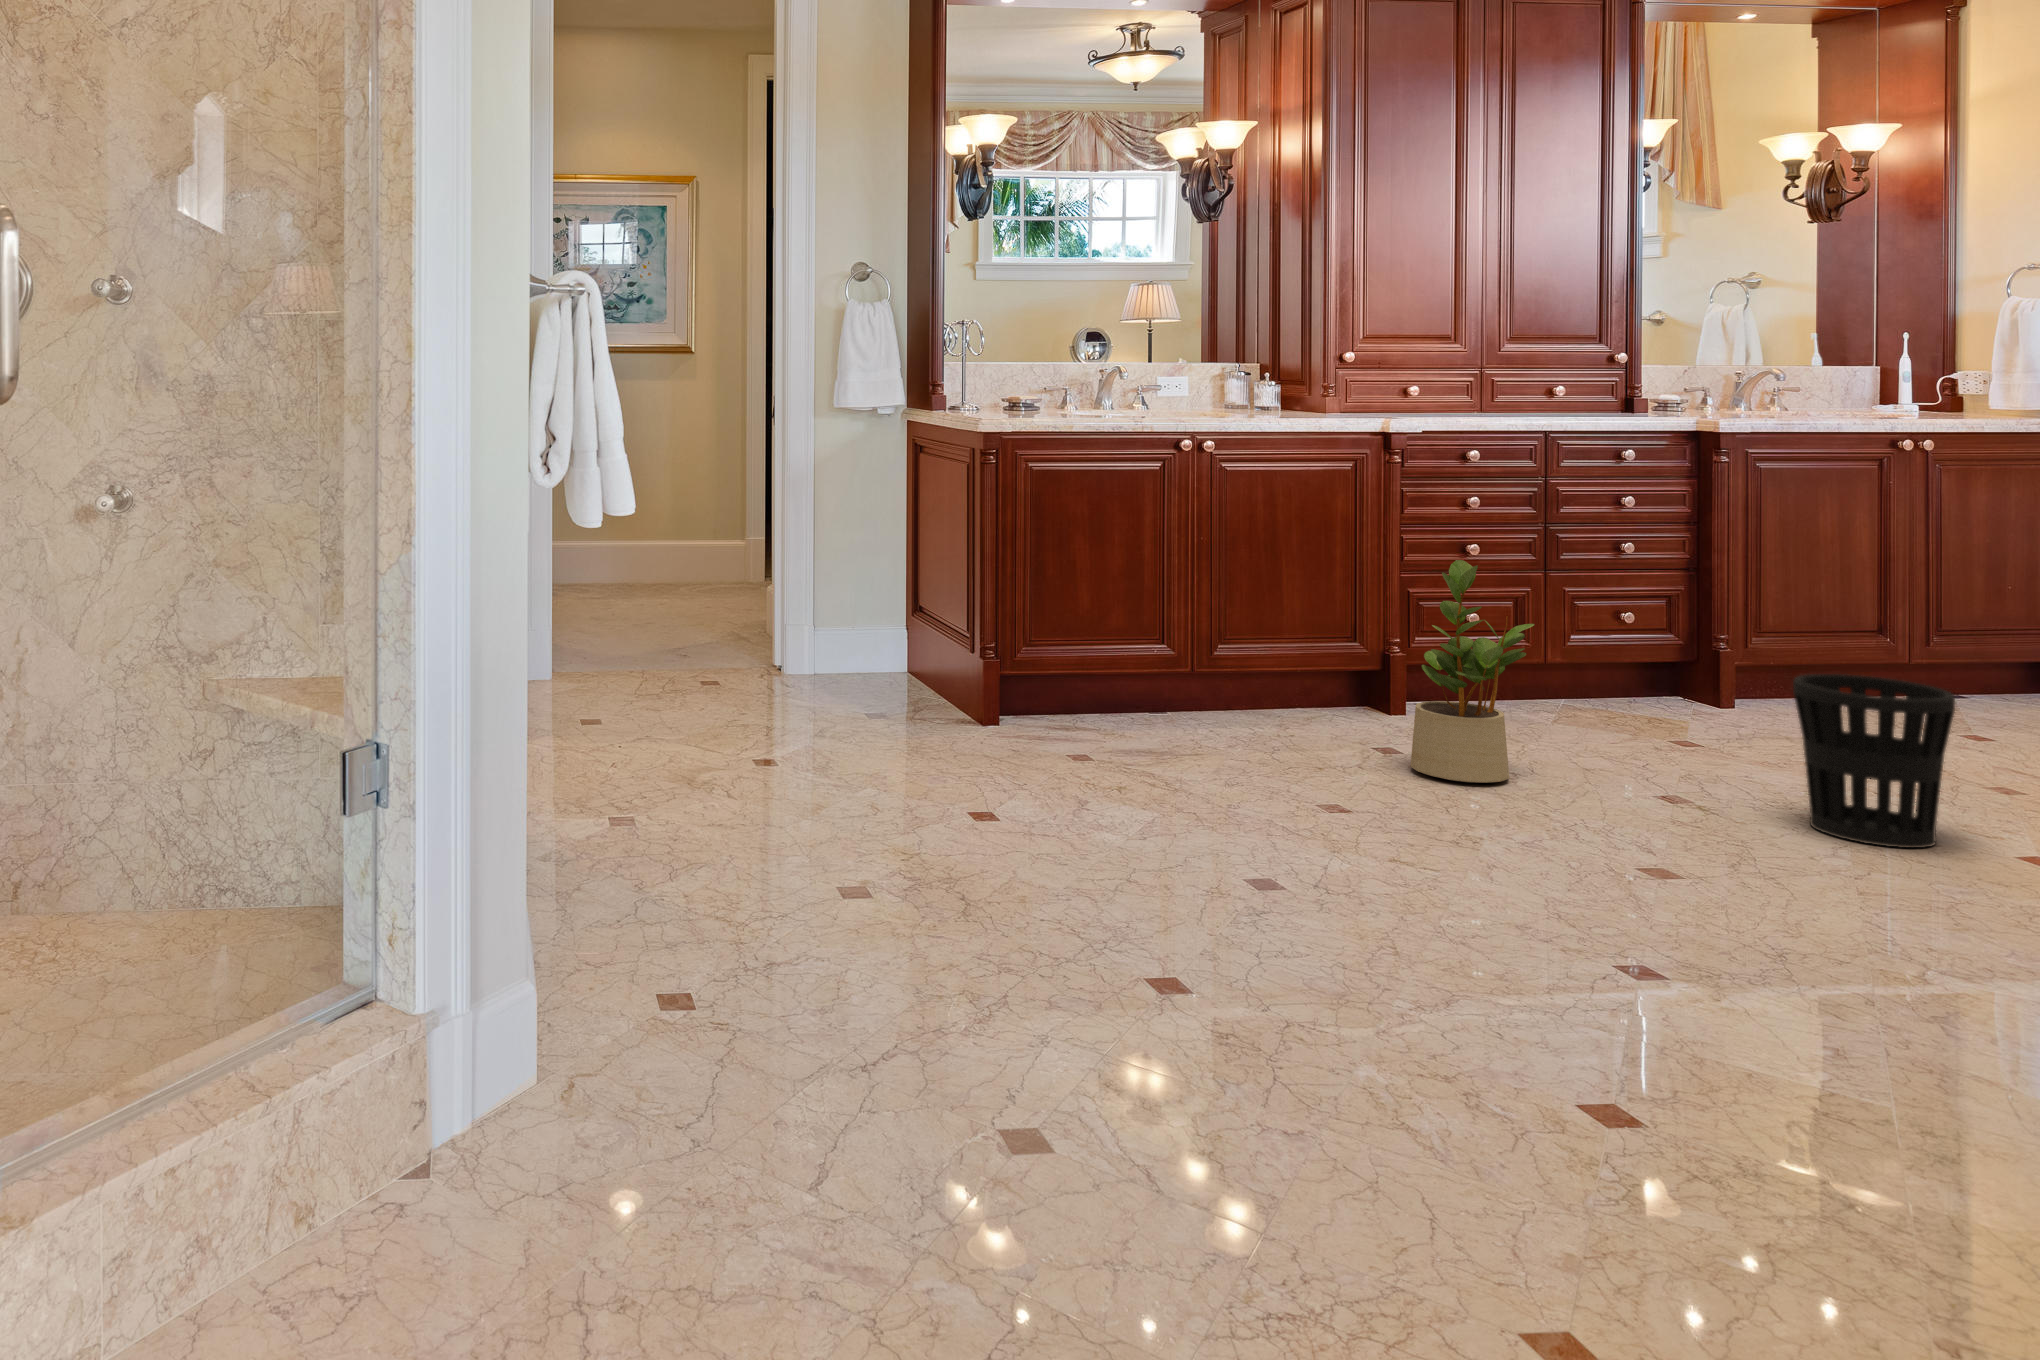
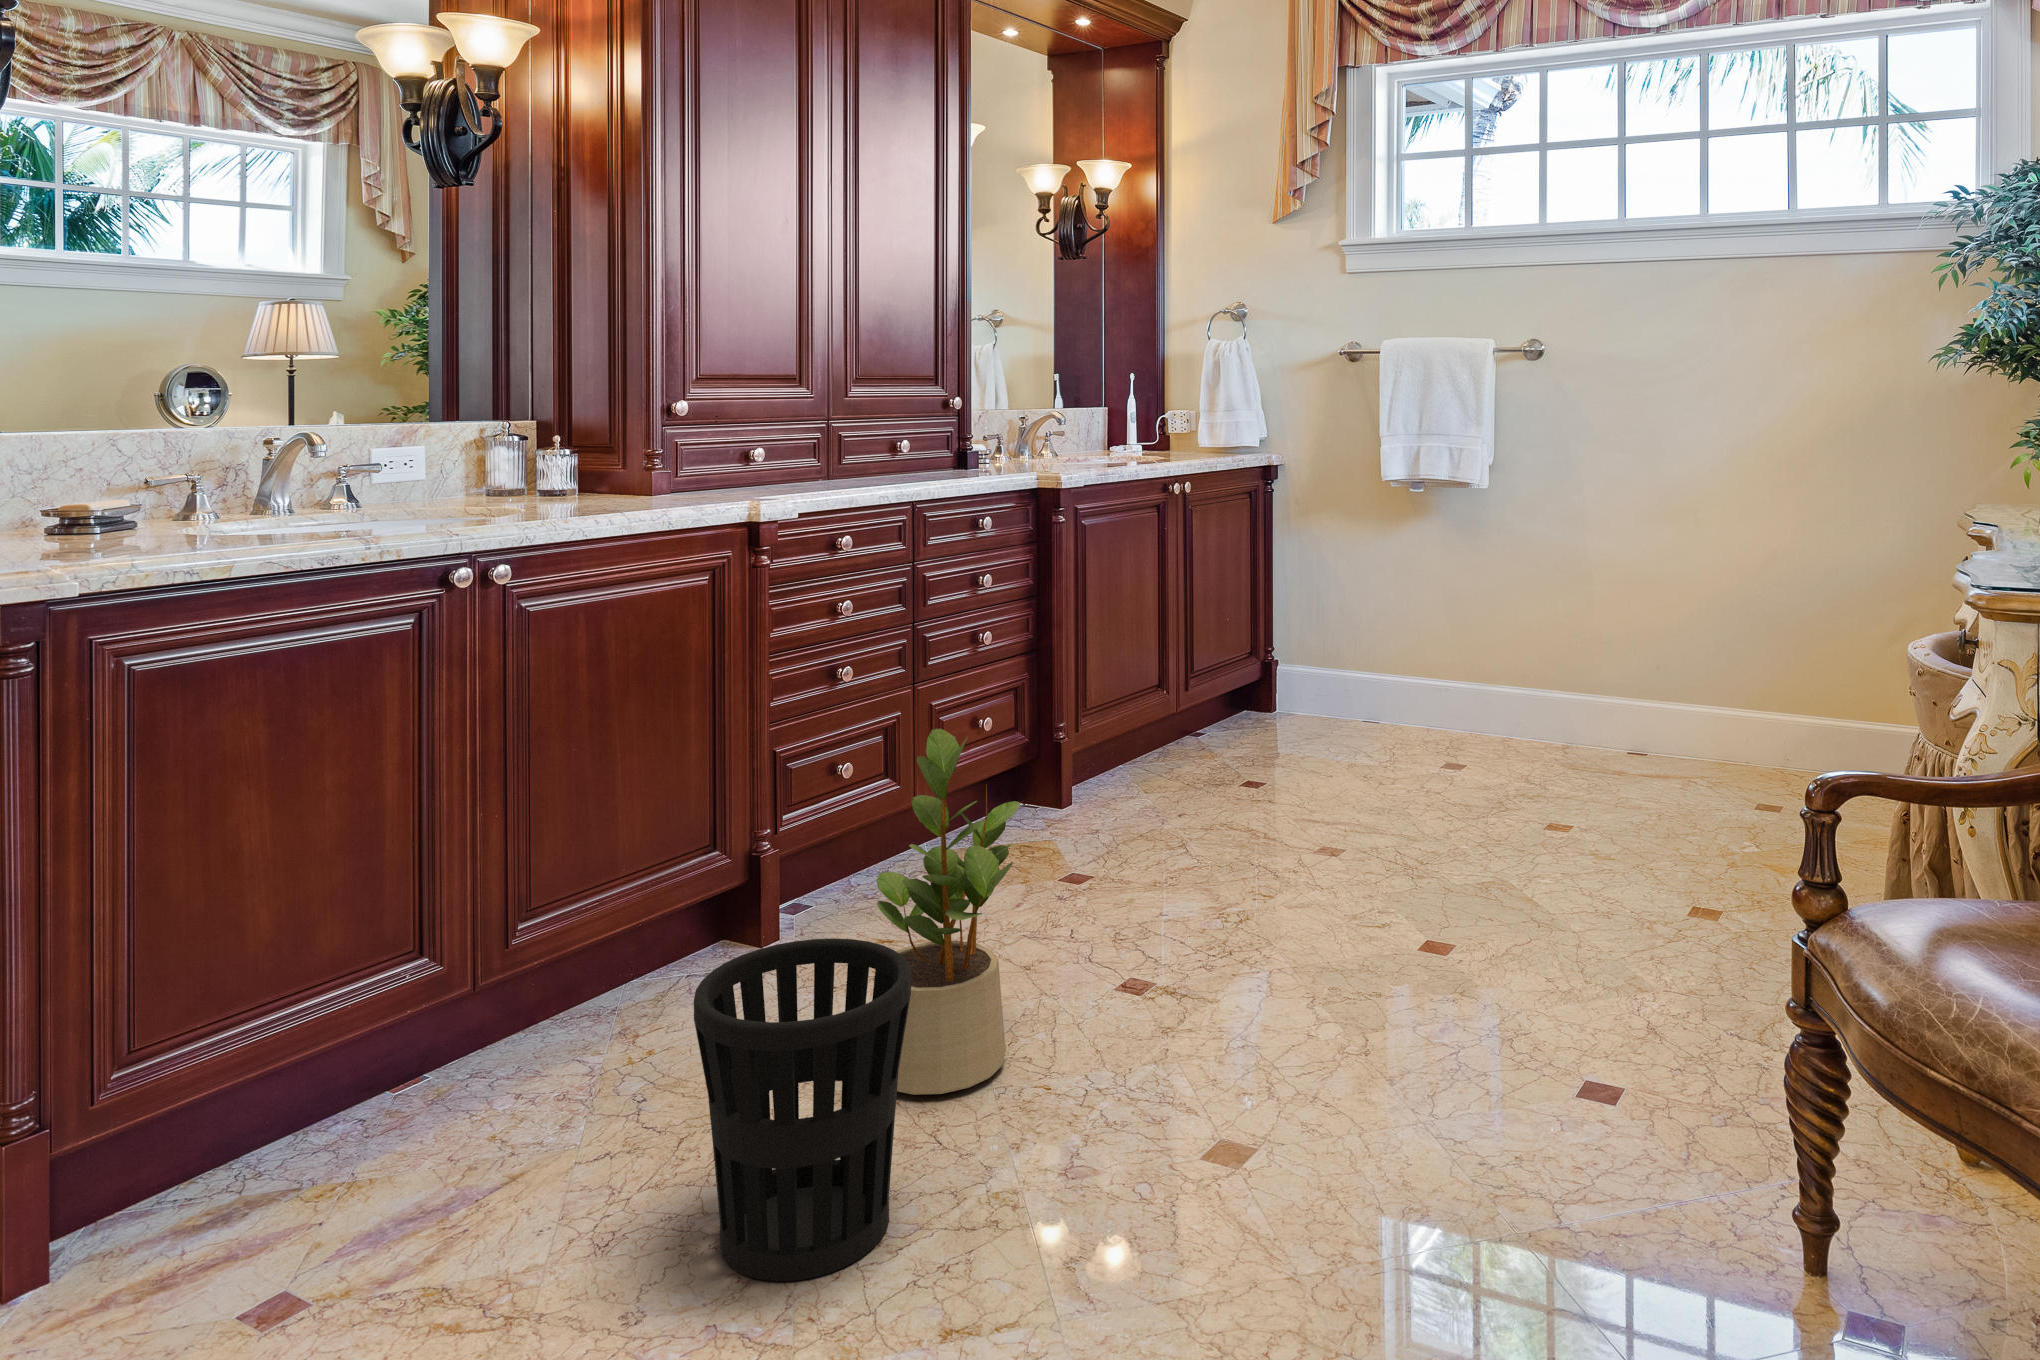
wastebasket: present [1793,674,1955,848] -> present [694,938,911,1281]

